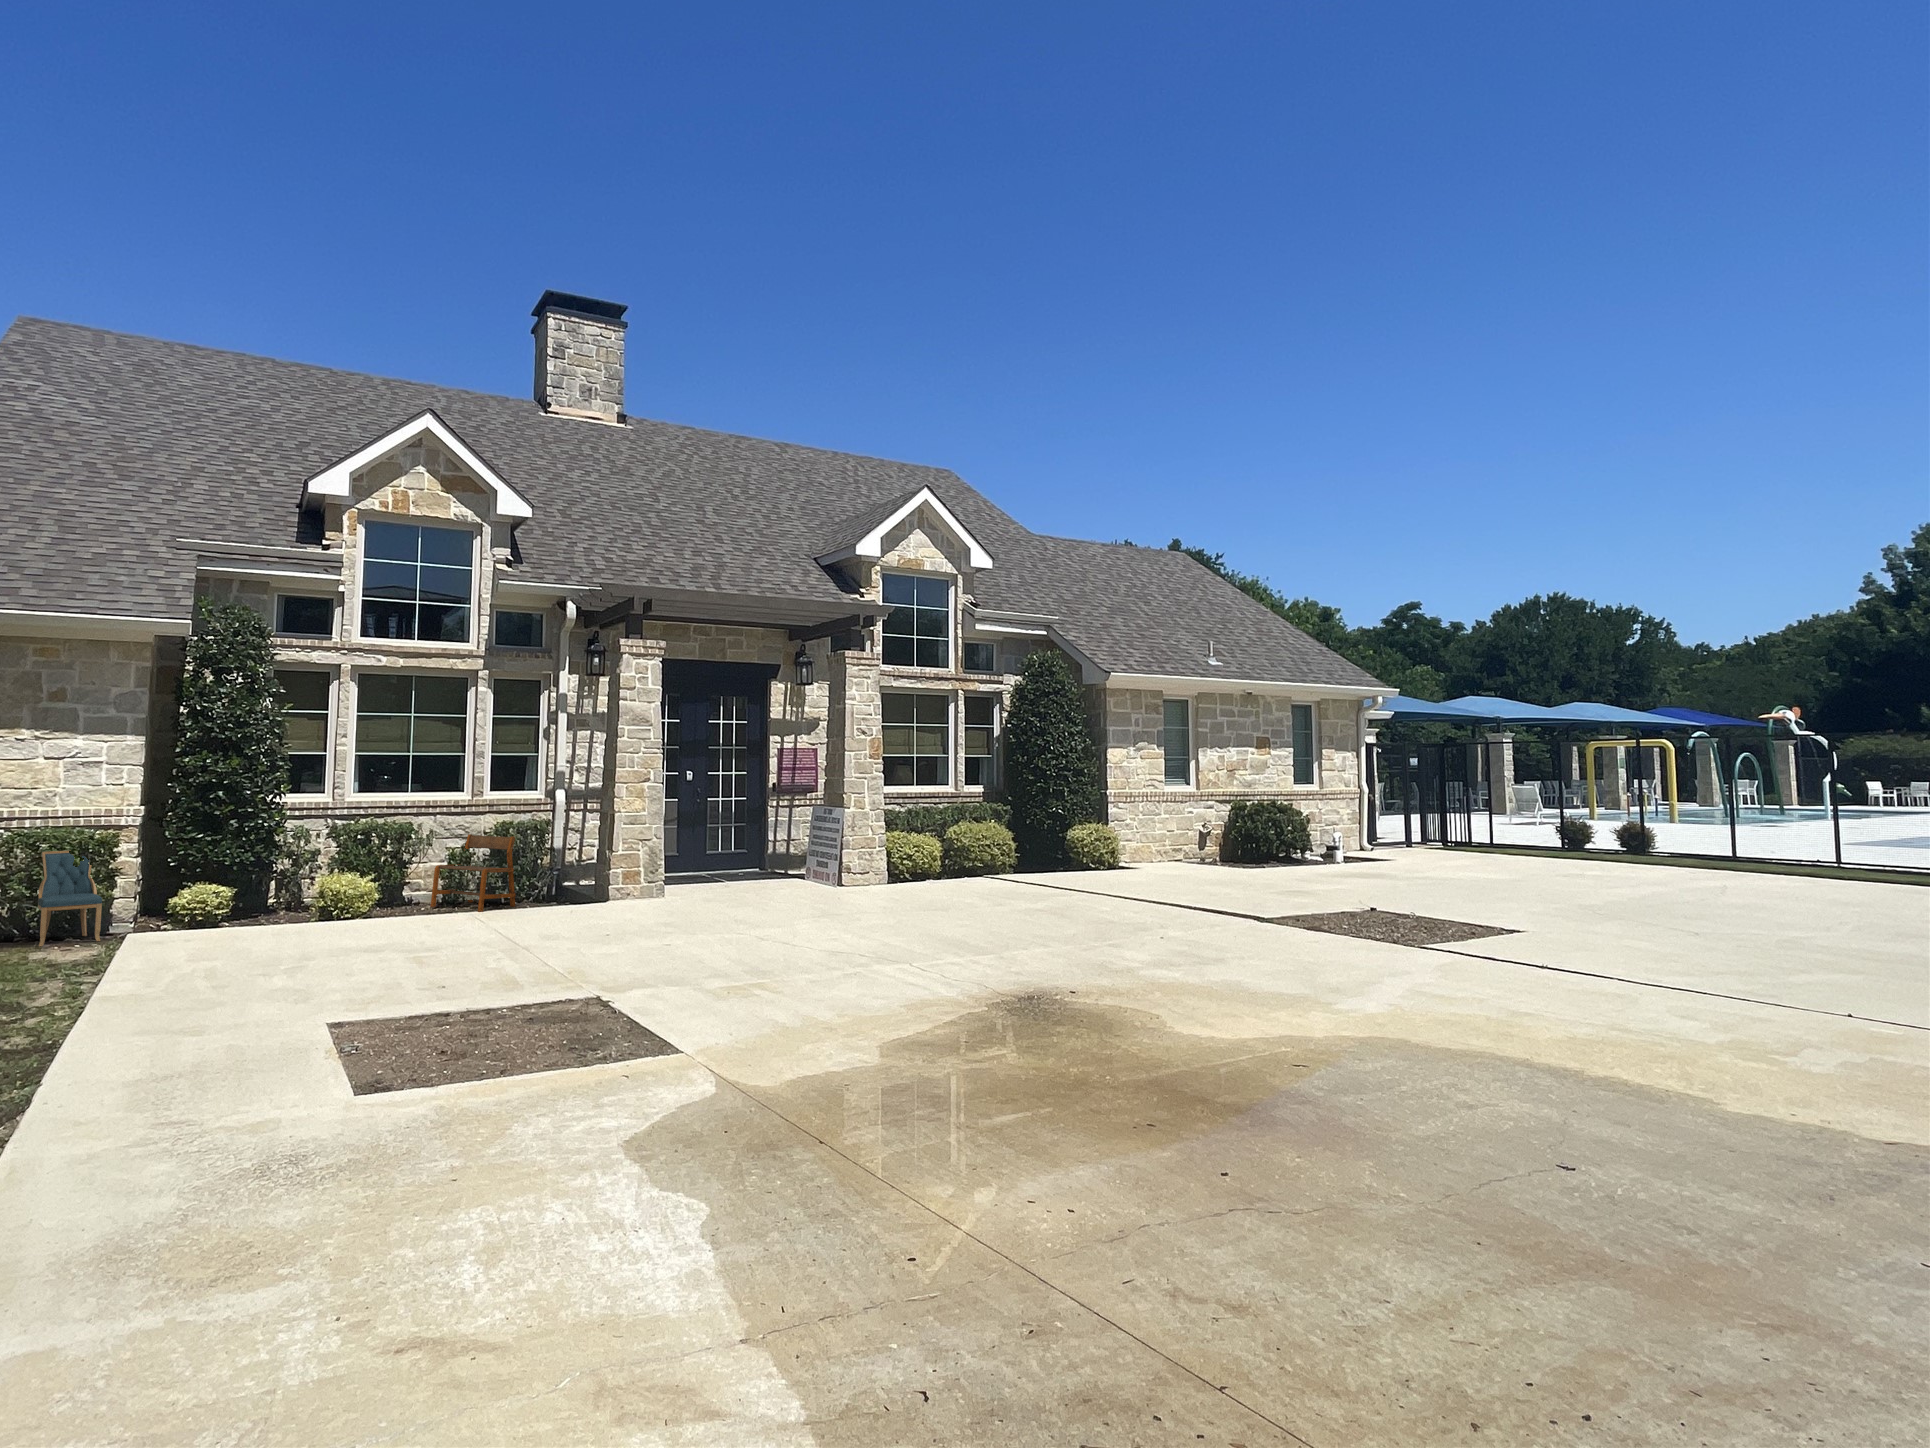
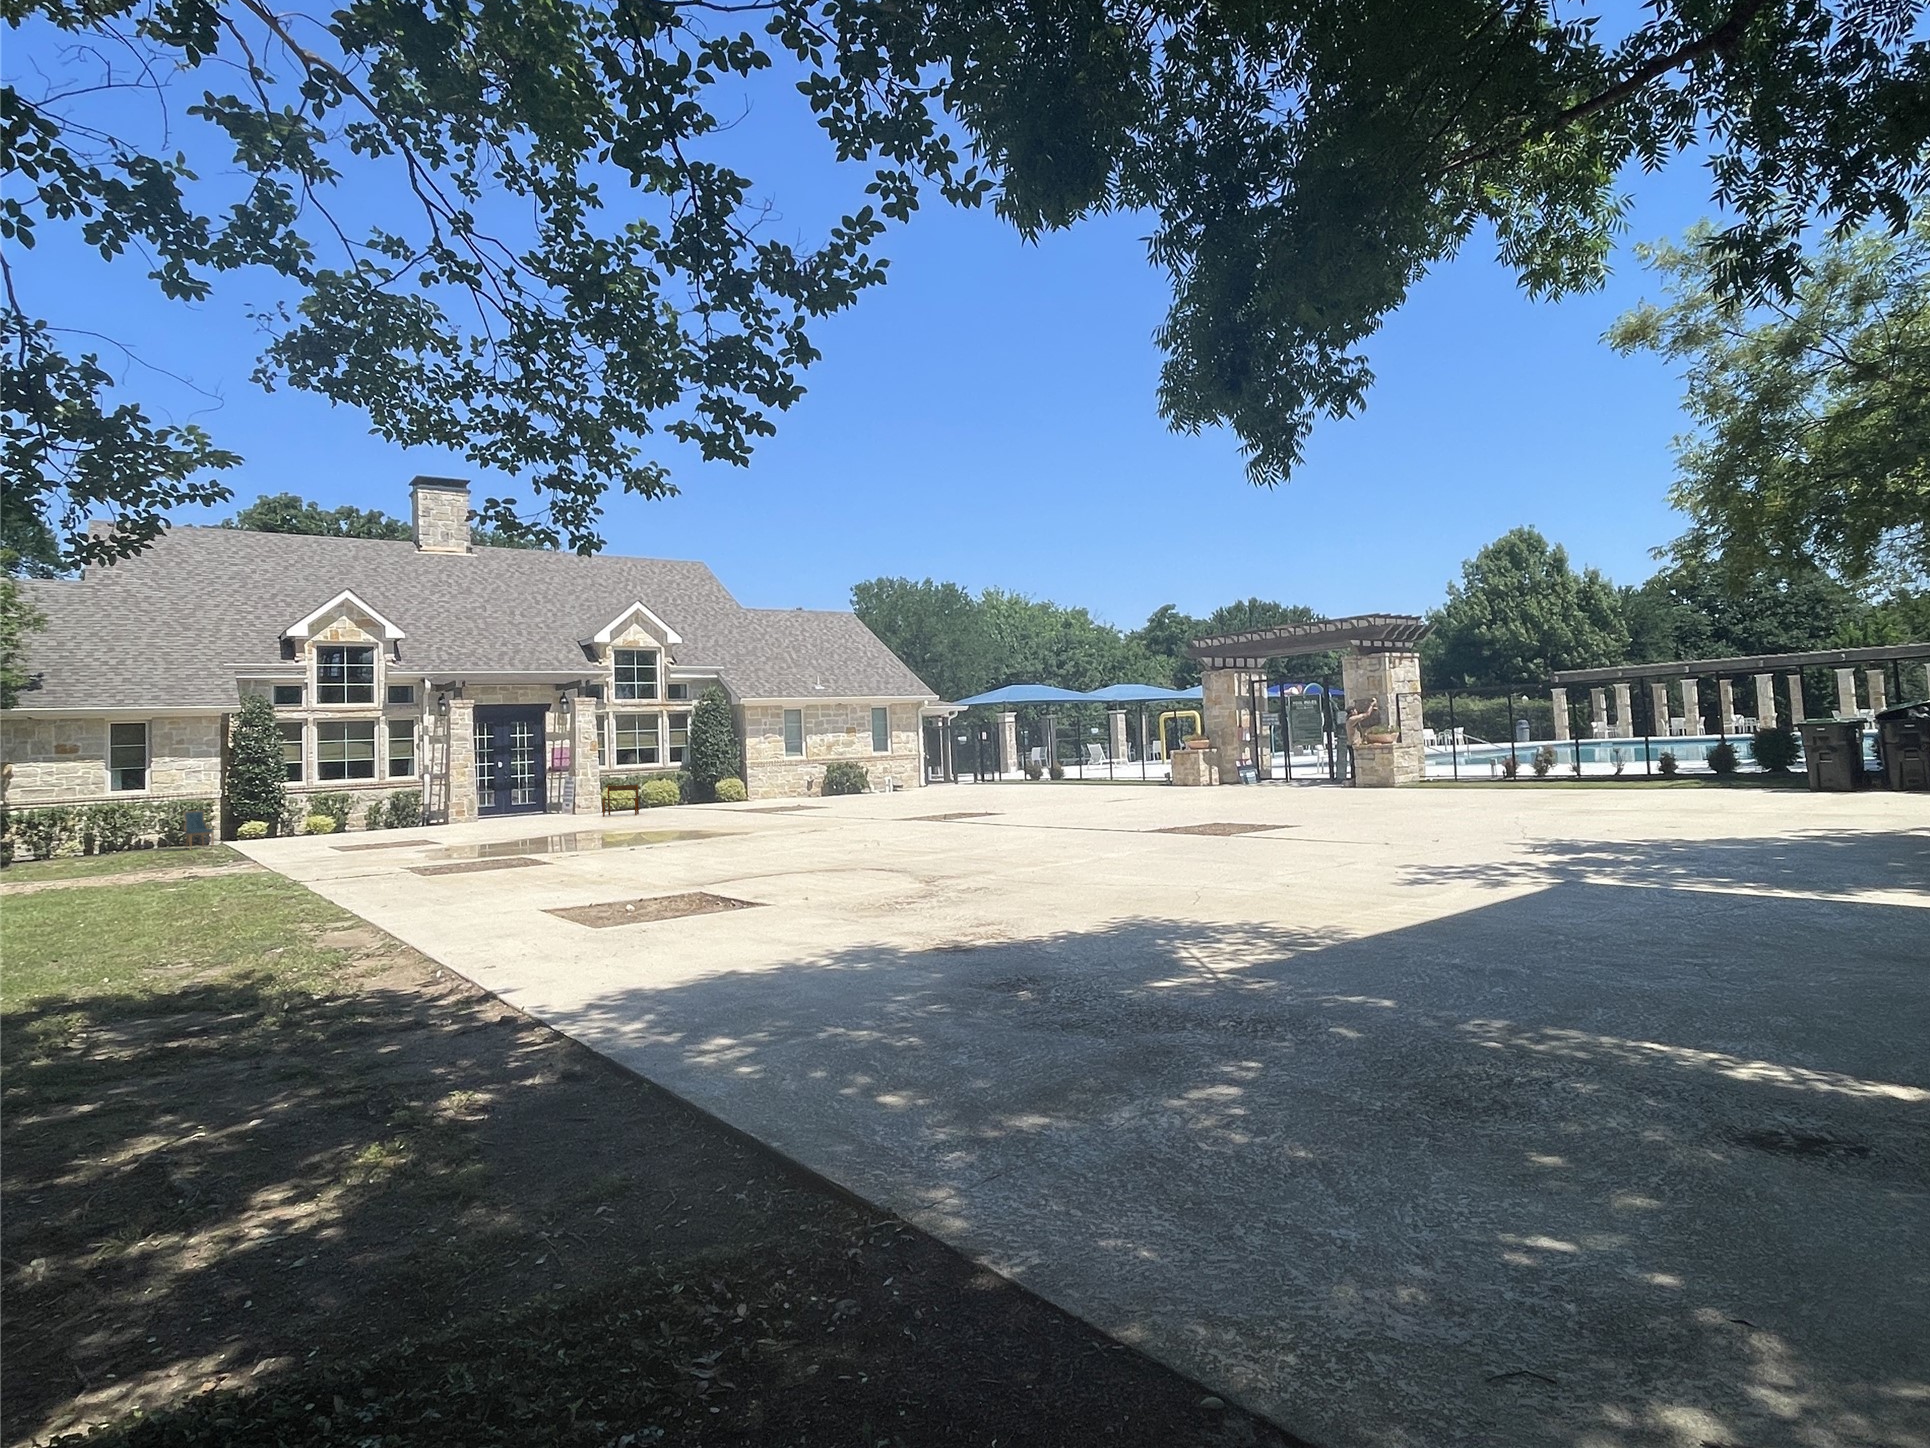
bench: present [431,834,516,912] -> present [603,784,640,817]

